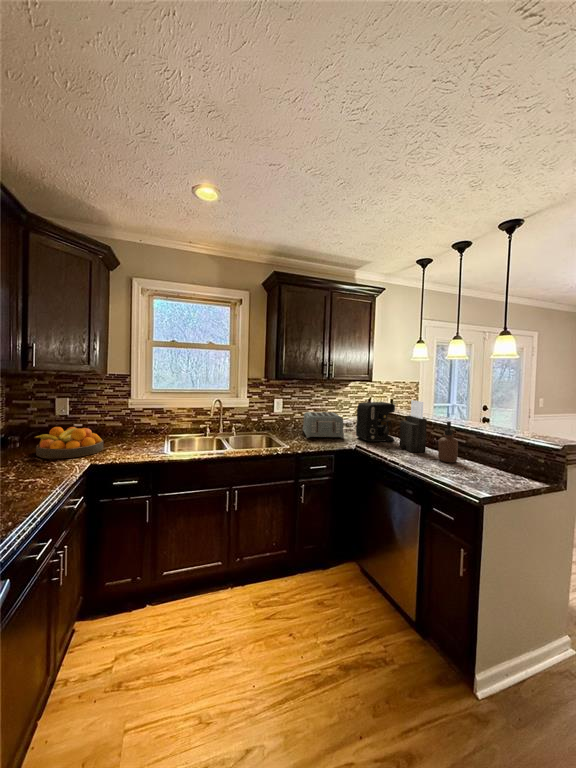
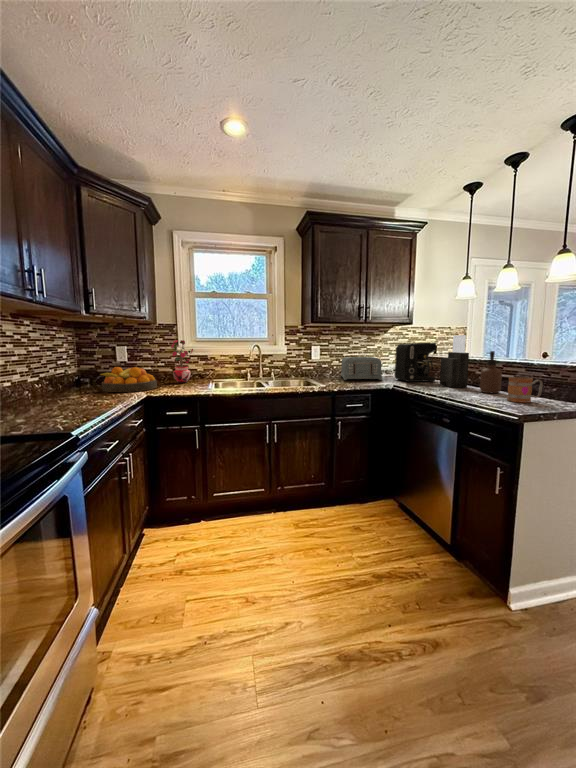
potted plant: none [121,393,149,441] -> present [171,340,193,383]
mug: none [465,451,496,479] -> present [507,377,543,403]

